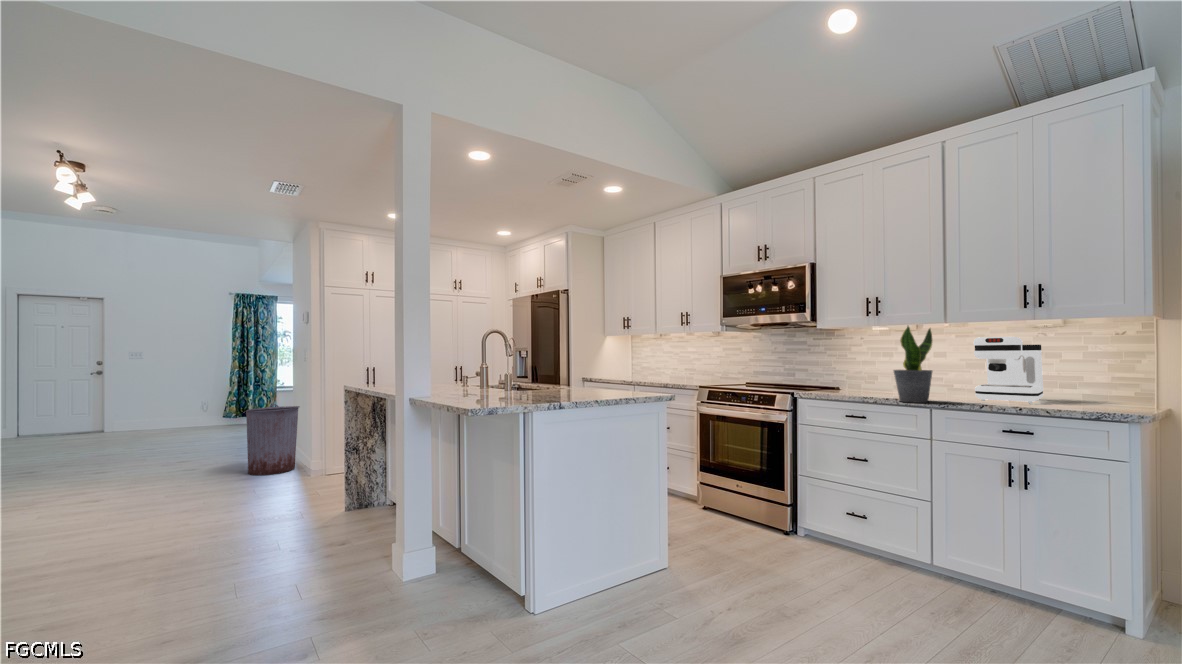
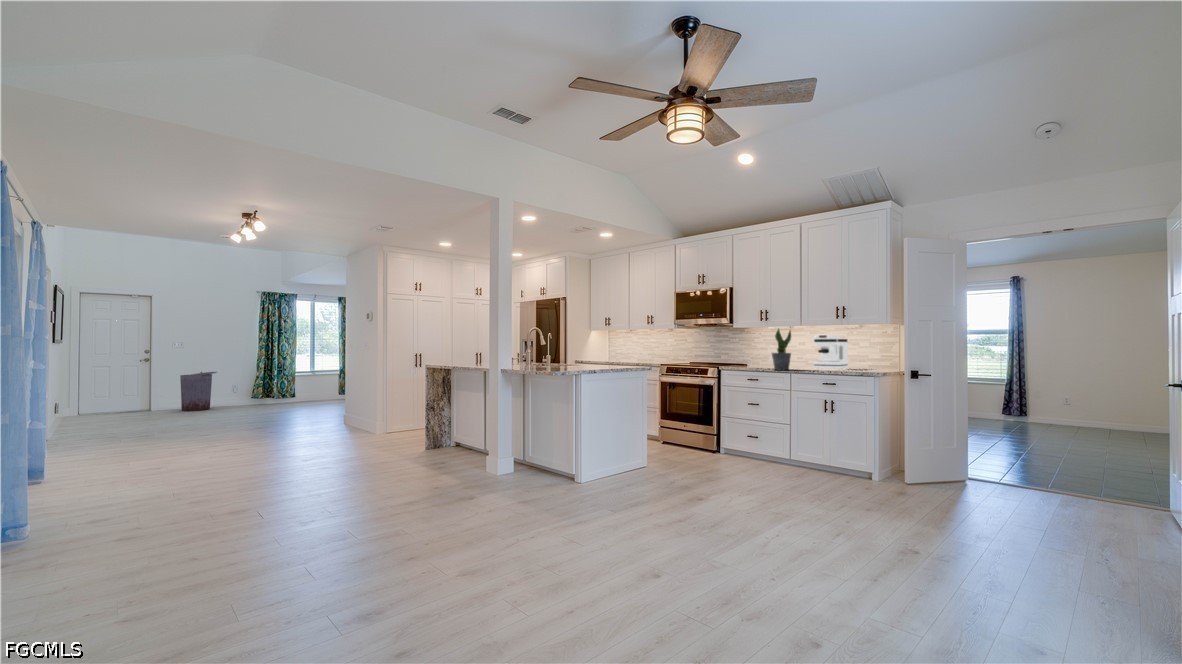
trash can: present [246,404,300,475] -> present [180,372,217,411]

